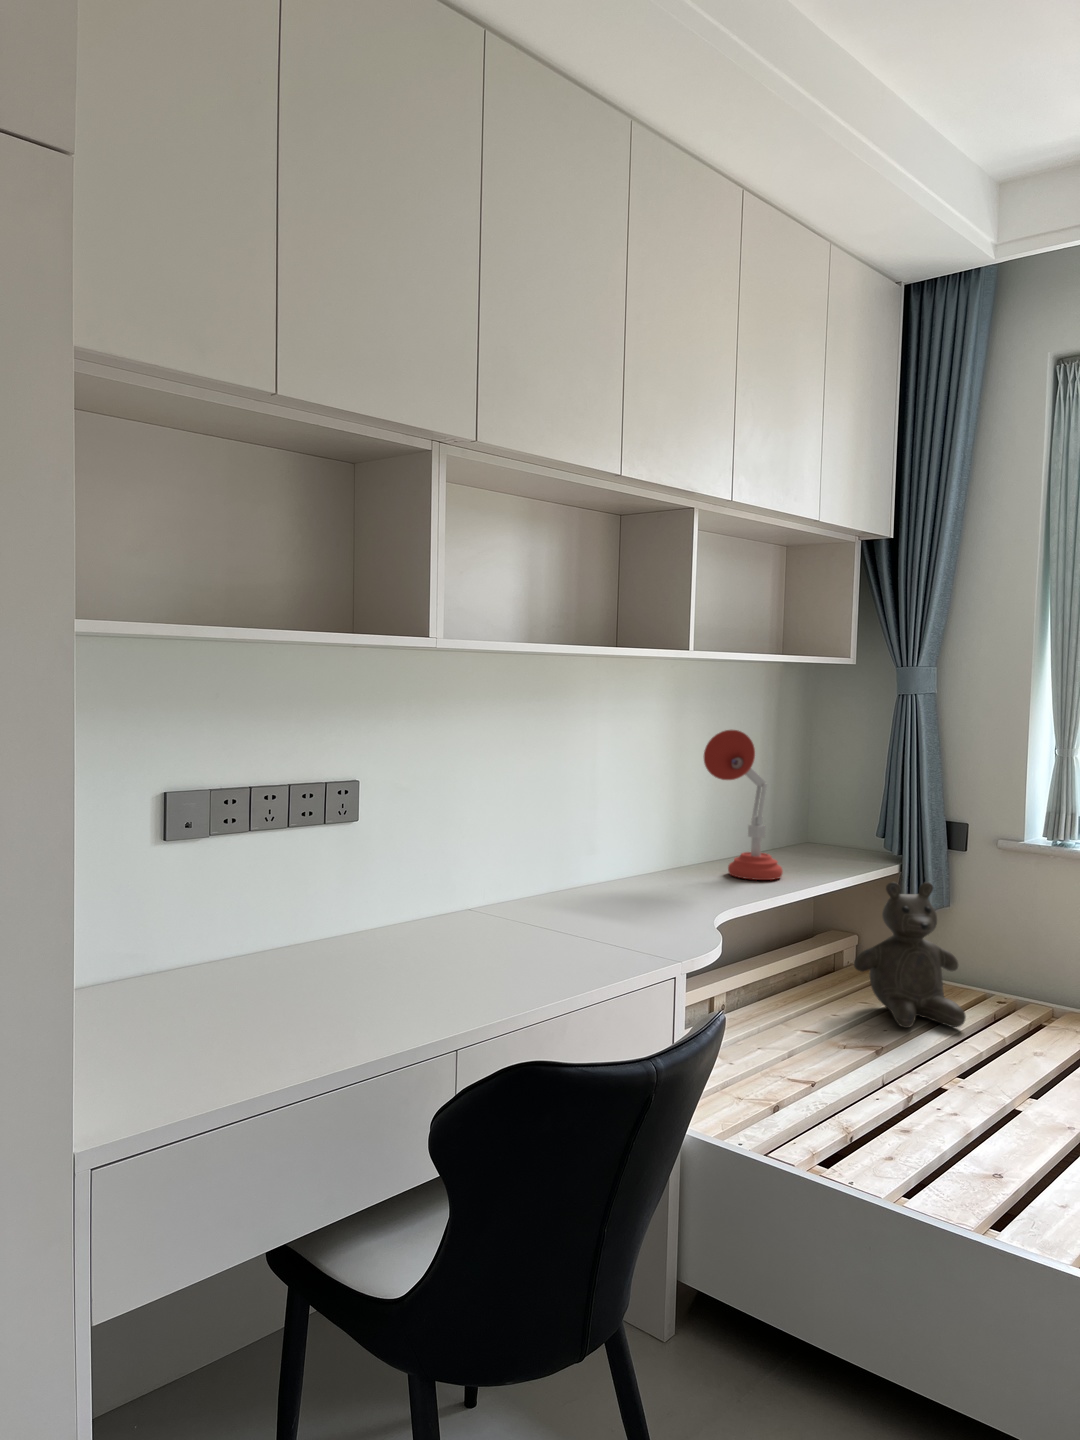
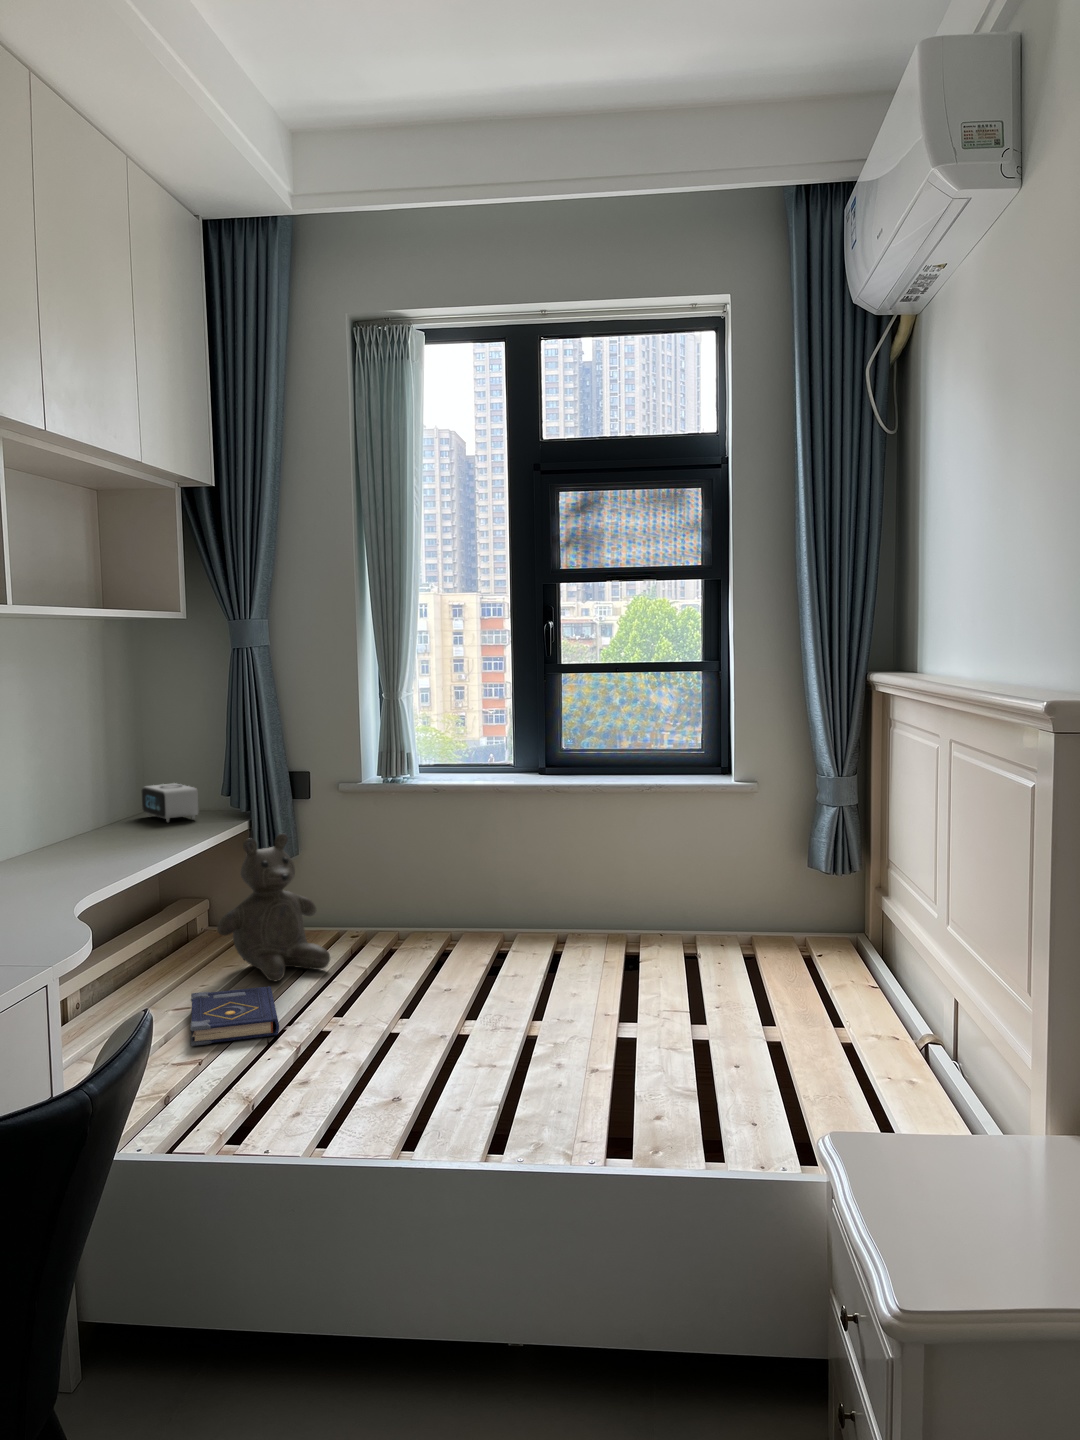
desk lamp: present [704,730,783,880] -> none [28,695,133,861]
alarm clock: none [805,818,854,855] -> present [142,783,199,822]
book: none [809,1018,897,1079] -> present [191,986,279,1046]

